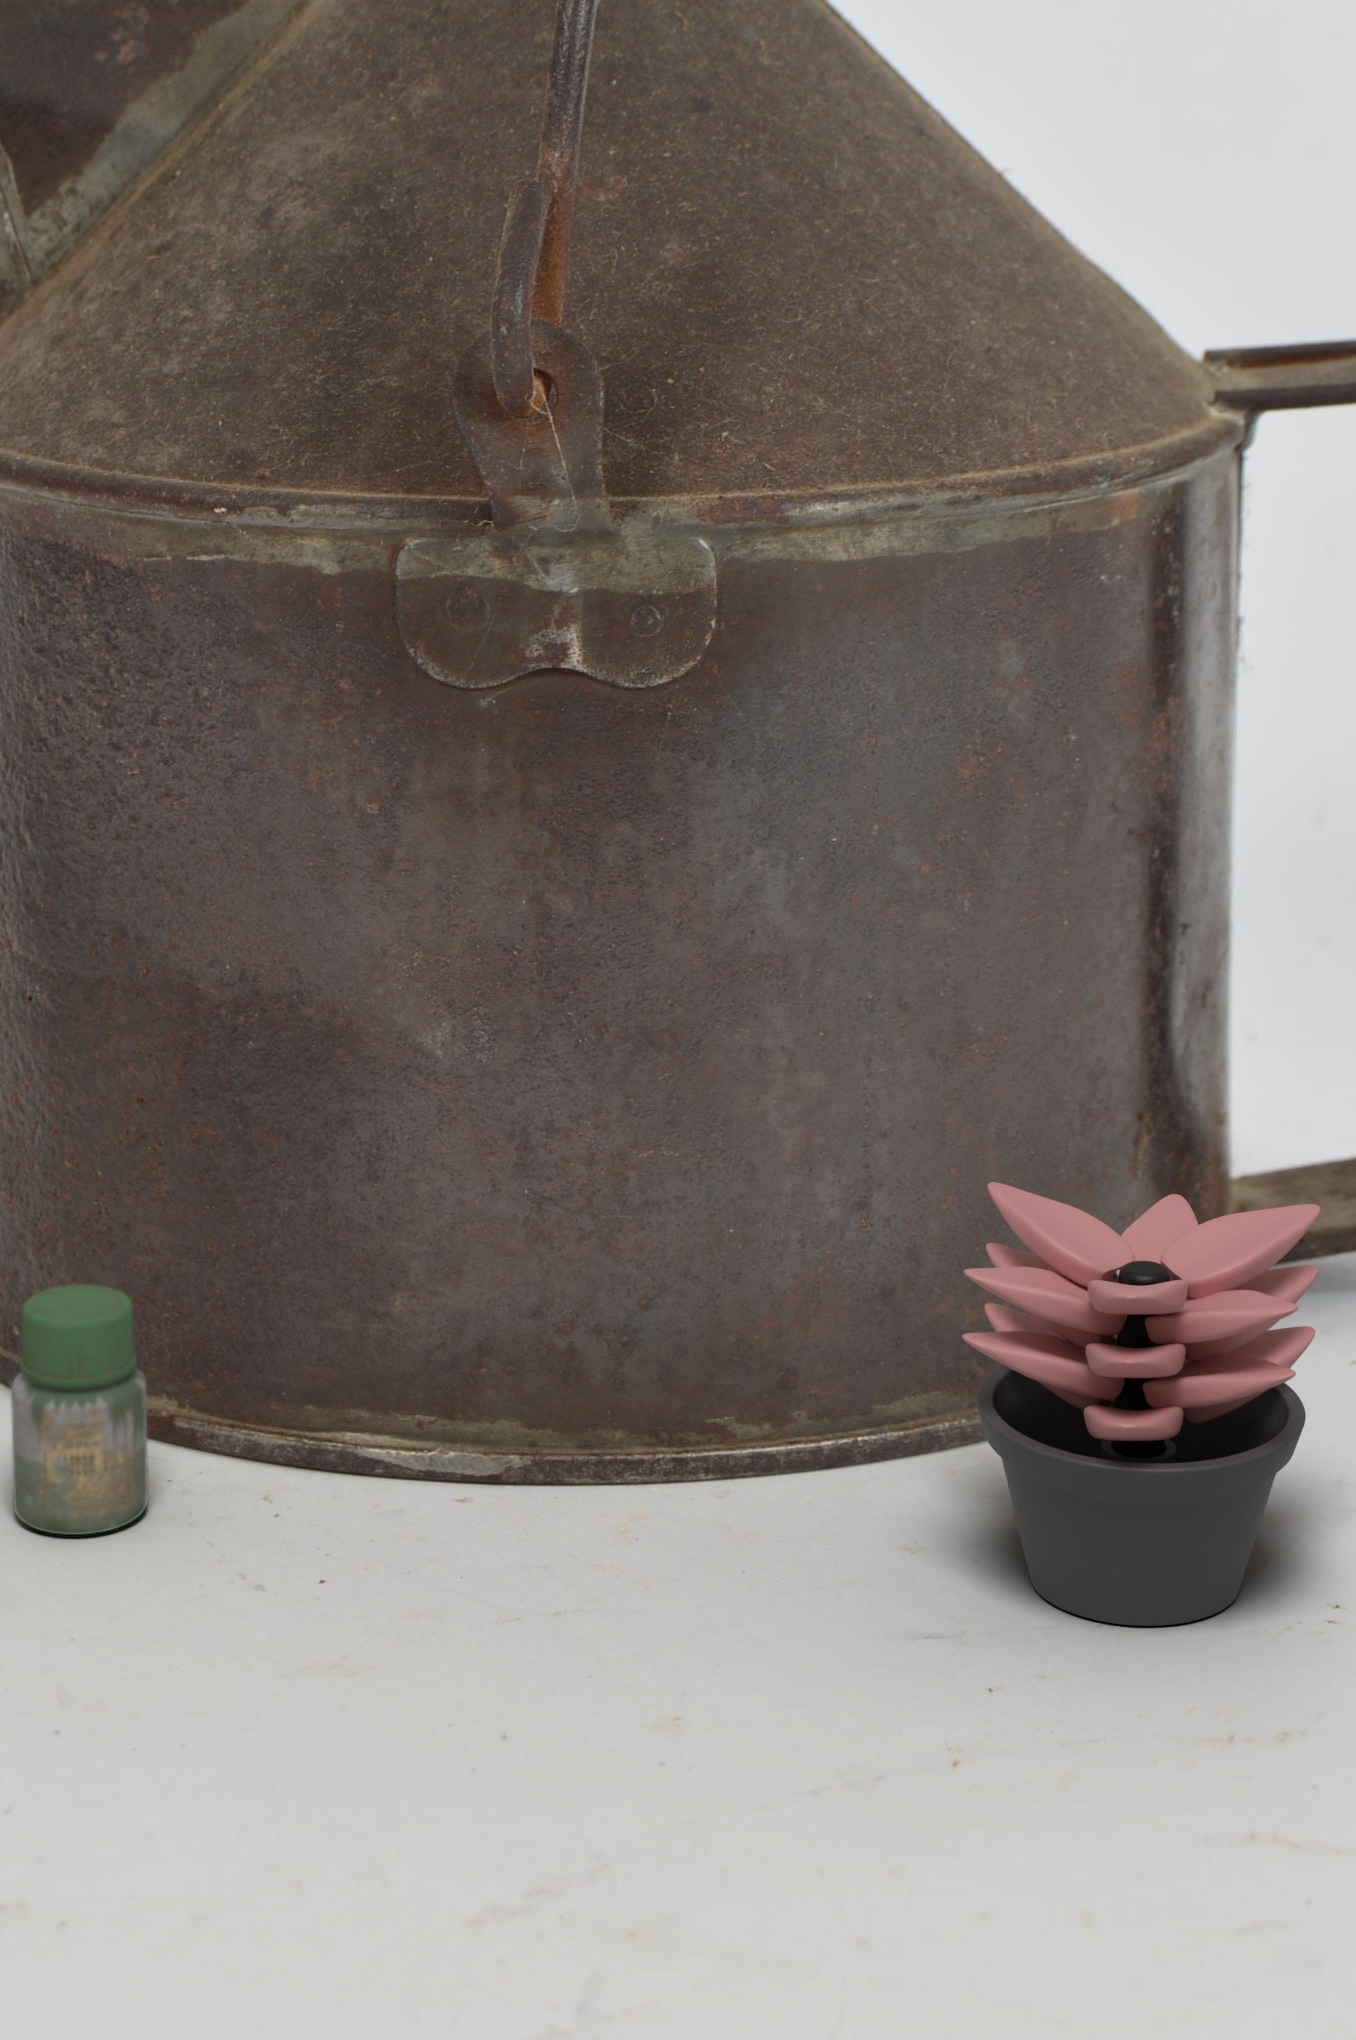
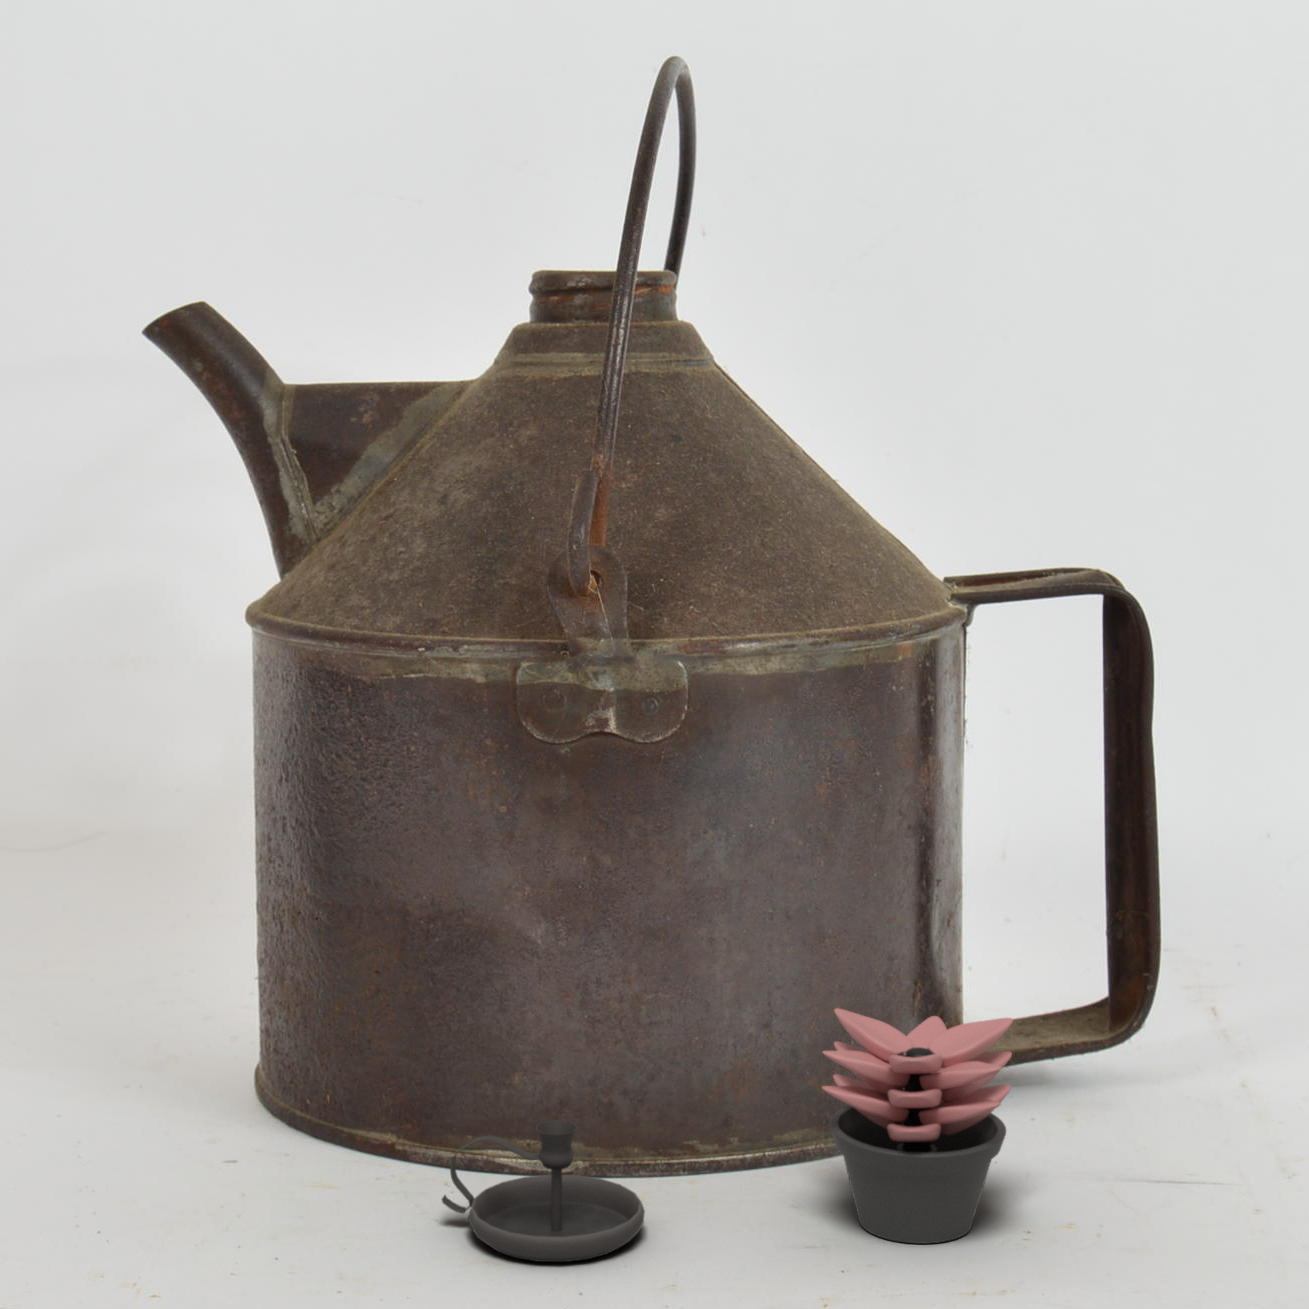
jar: present [11,1285,148,1535] -> none [309,1069,382,1203]
candlestick: none [255,1394,632,1663] -> present [442,1120,645,1262]

